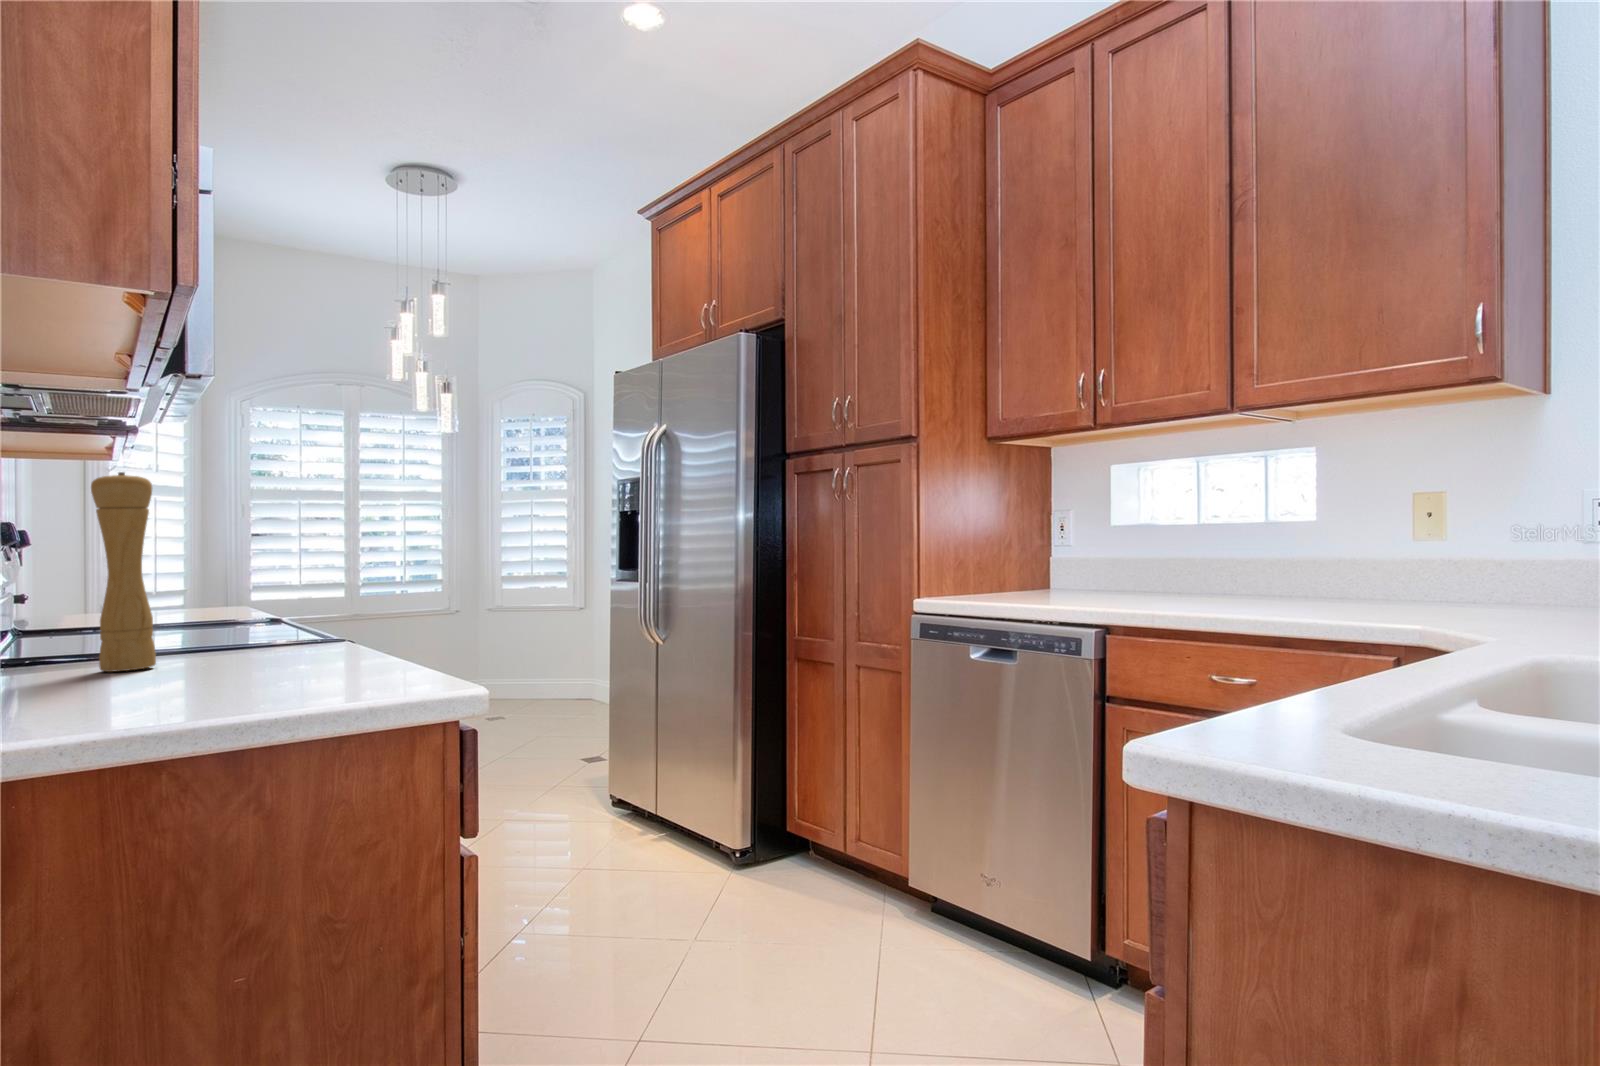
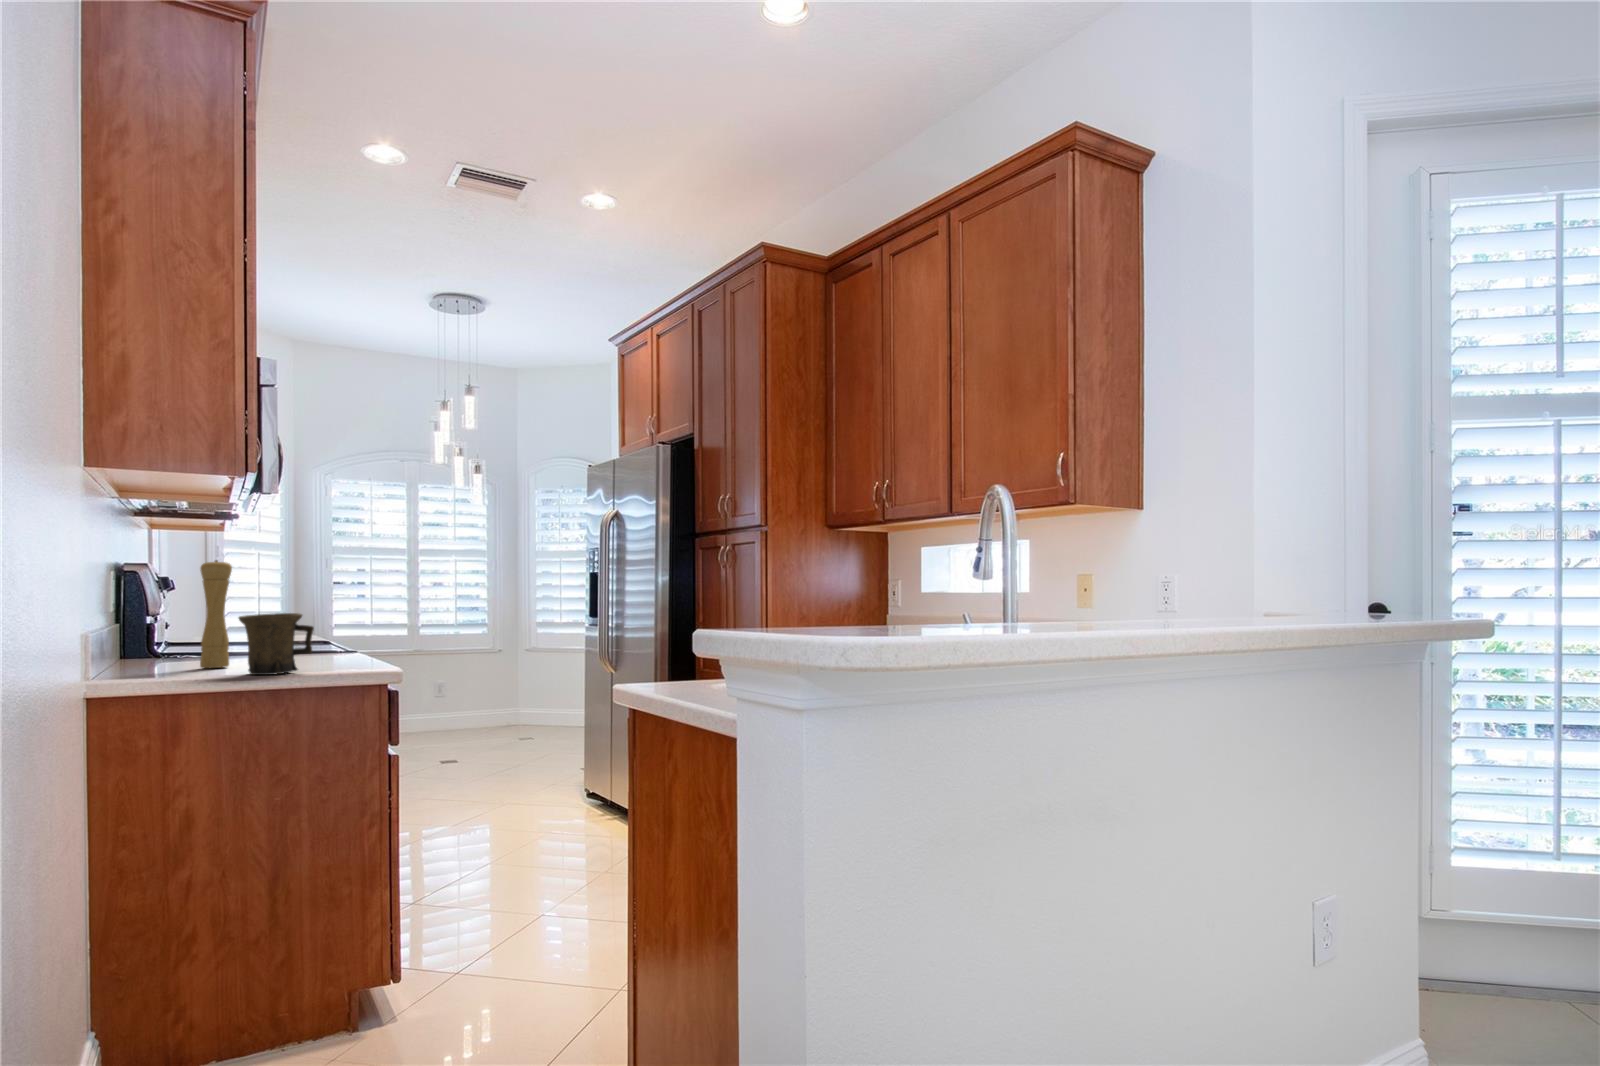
mug: none [180,567,329,688] -> present [239,613,314,675]

